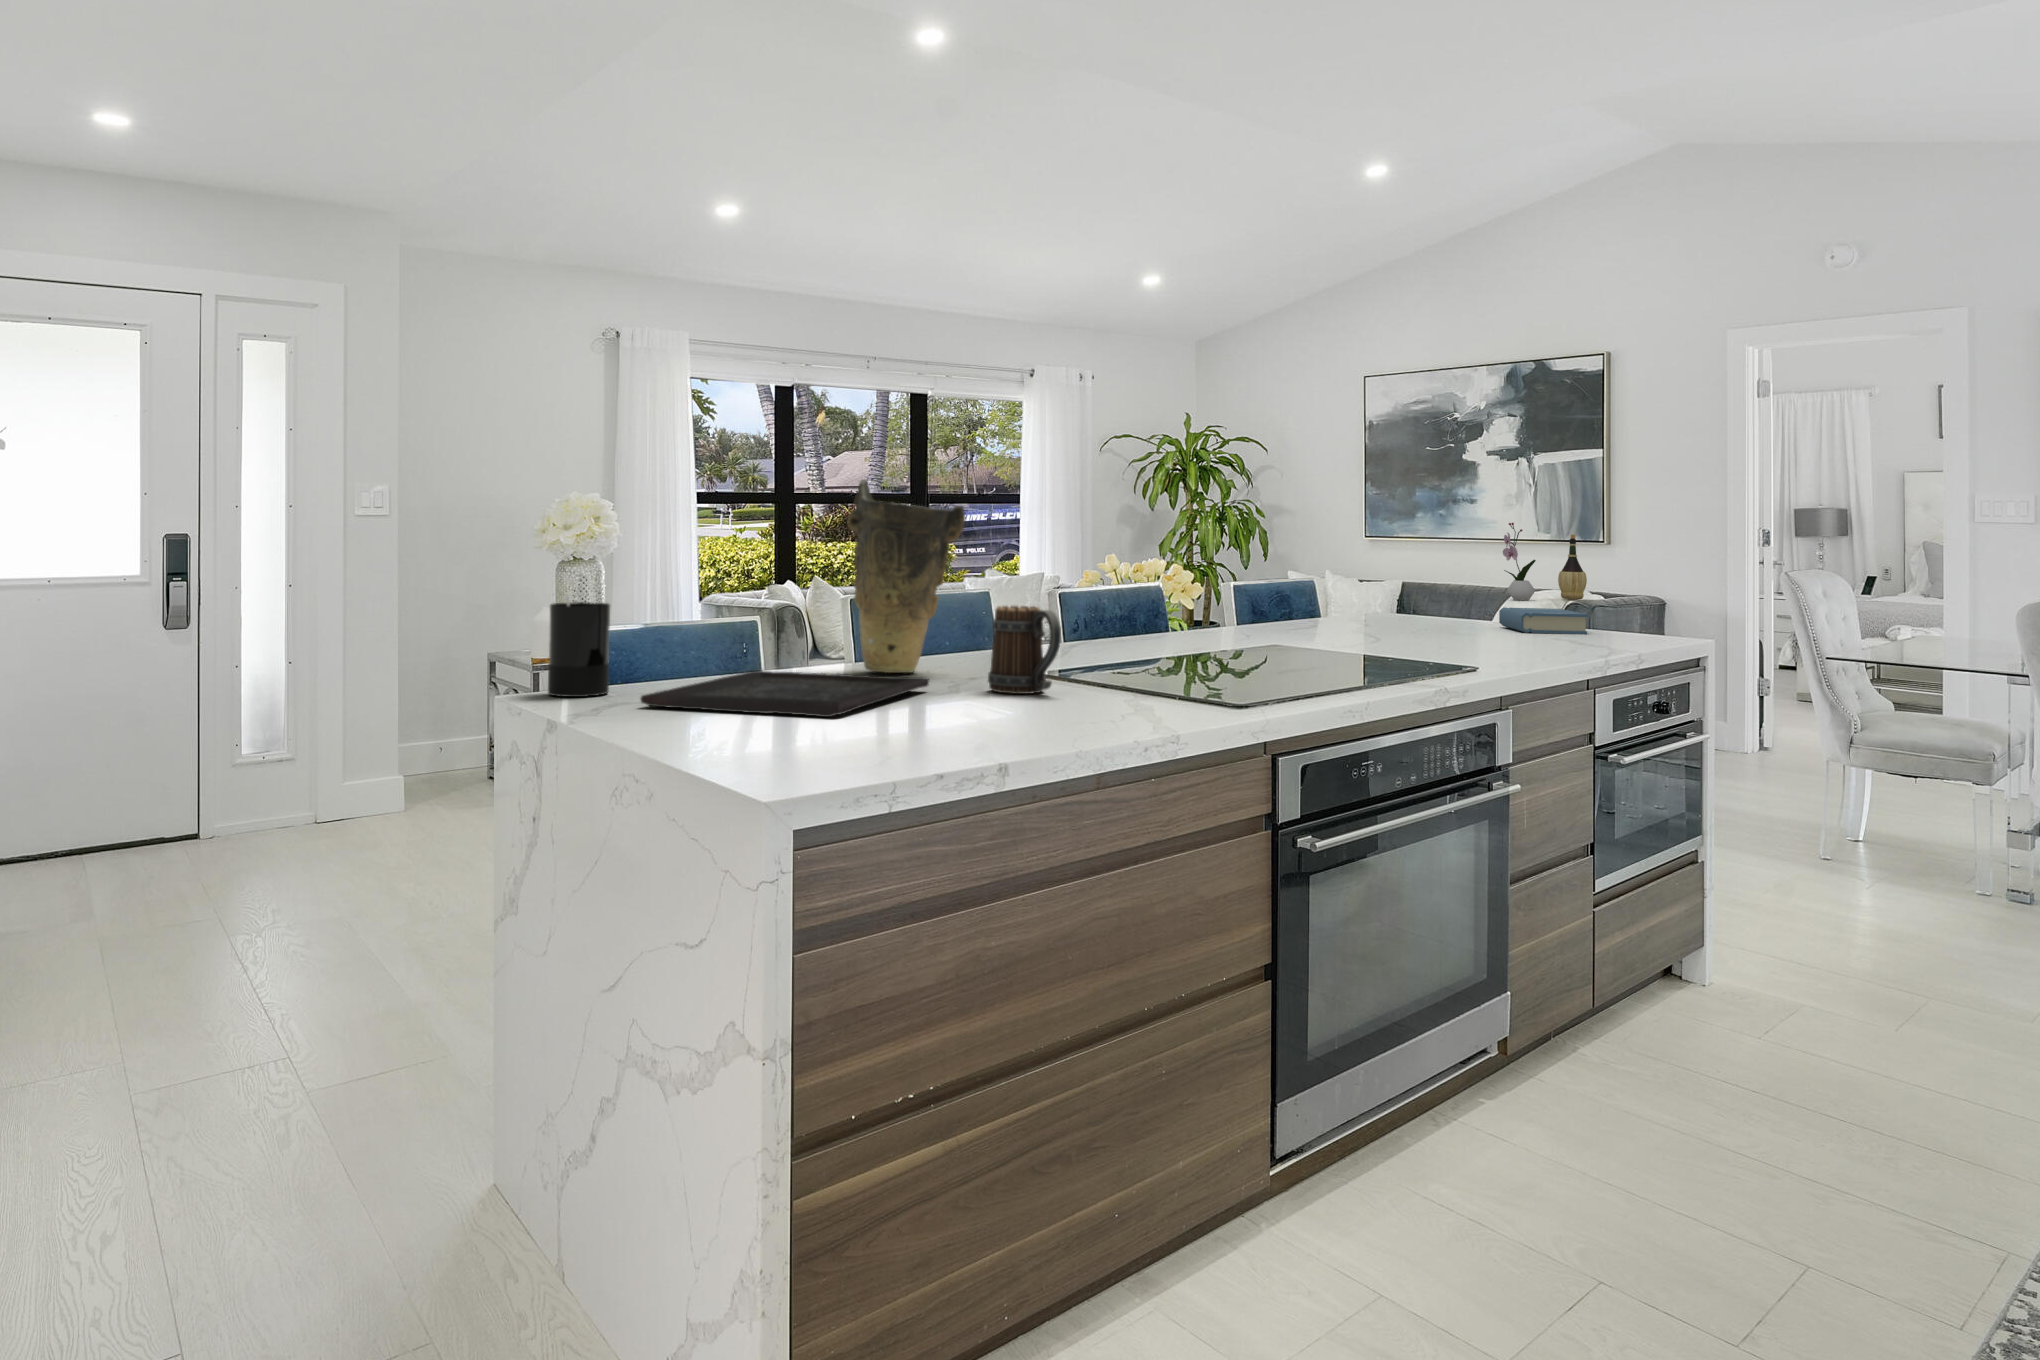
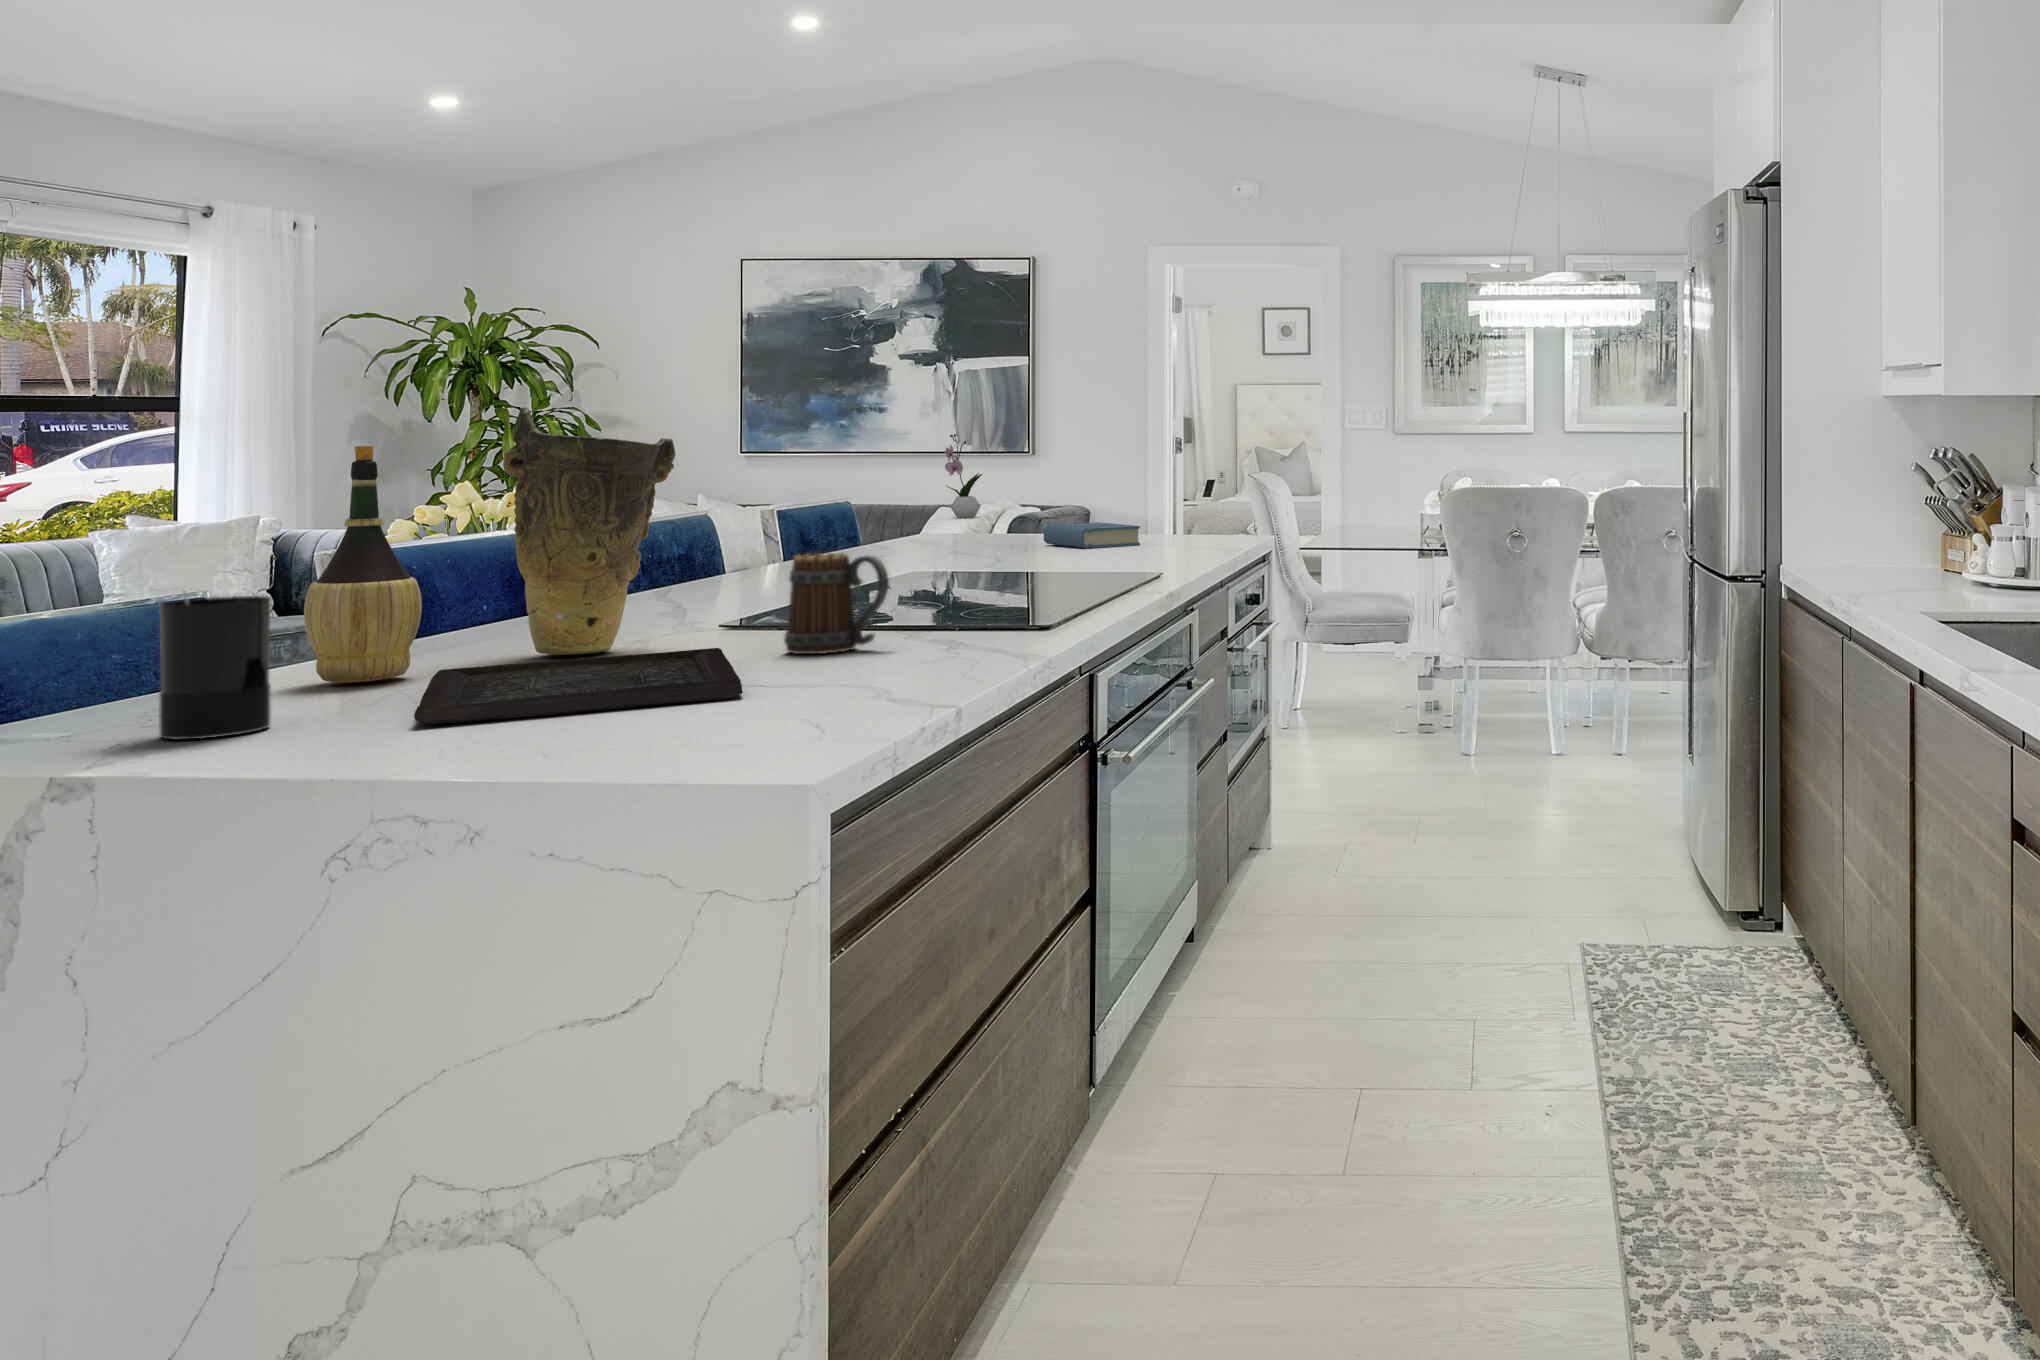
wine bottle: present [1558,535,1587,600] -> present [304,445,422,683]

